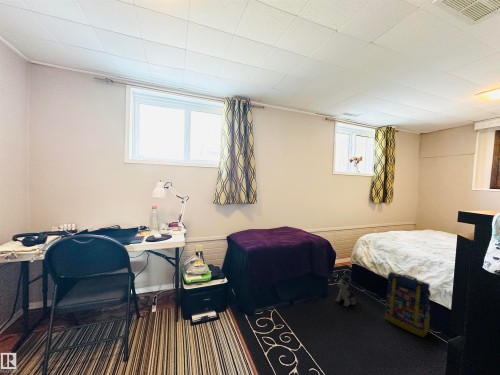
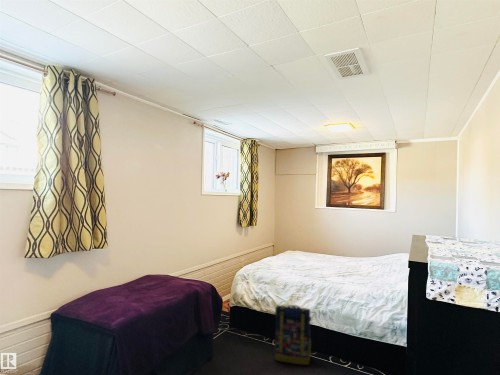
plush toy: present [336,276,356,306] -> none [222,323,243,361]

